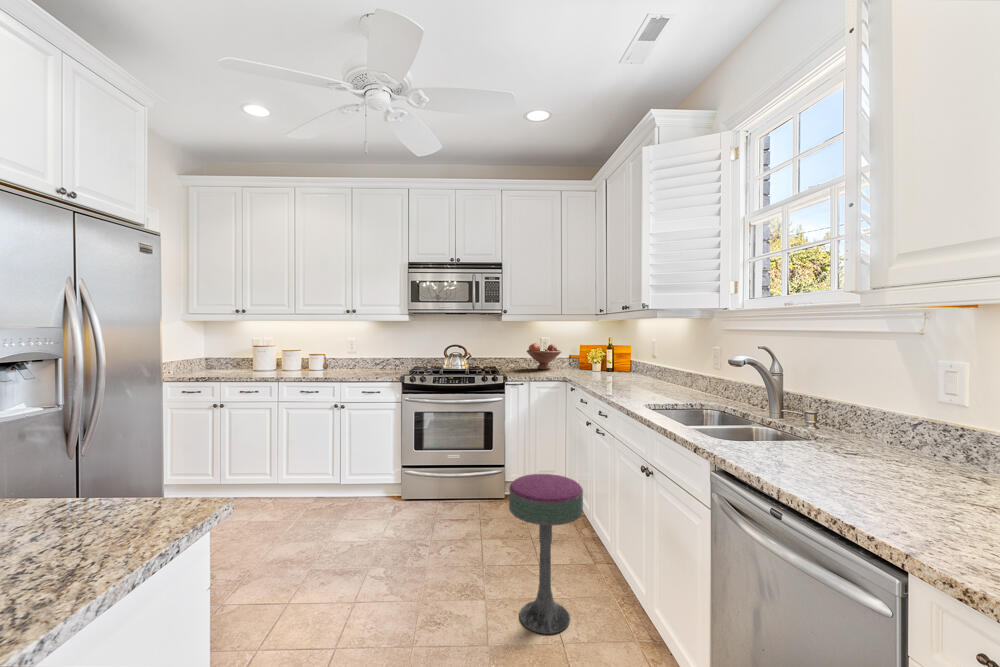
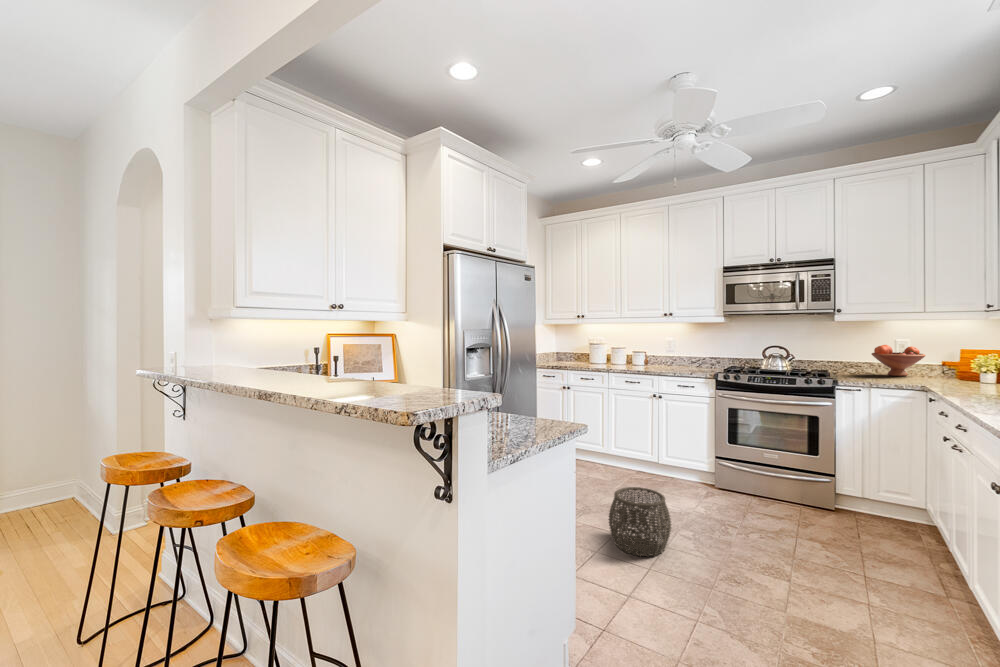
bar stool: present [509,474,583,634] -> none [812,472,904,629]
woven basket: none [275,532,361,634] -> present [609,487,671,557]

